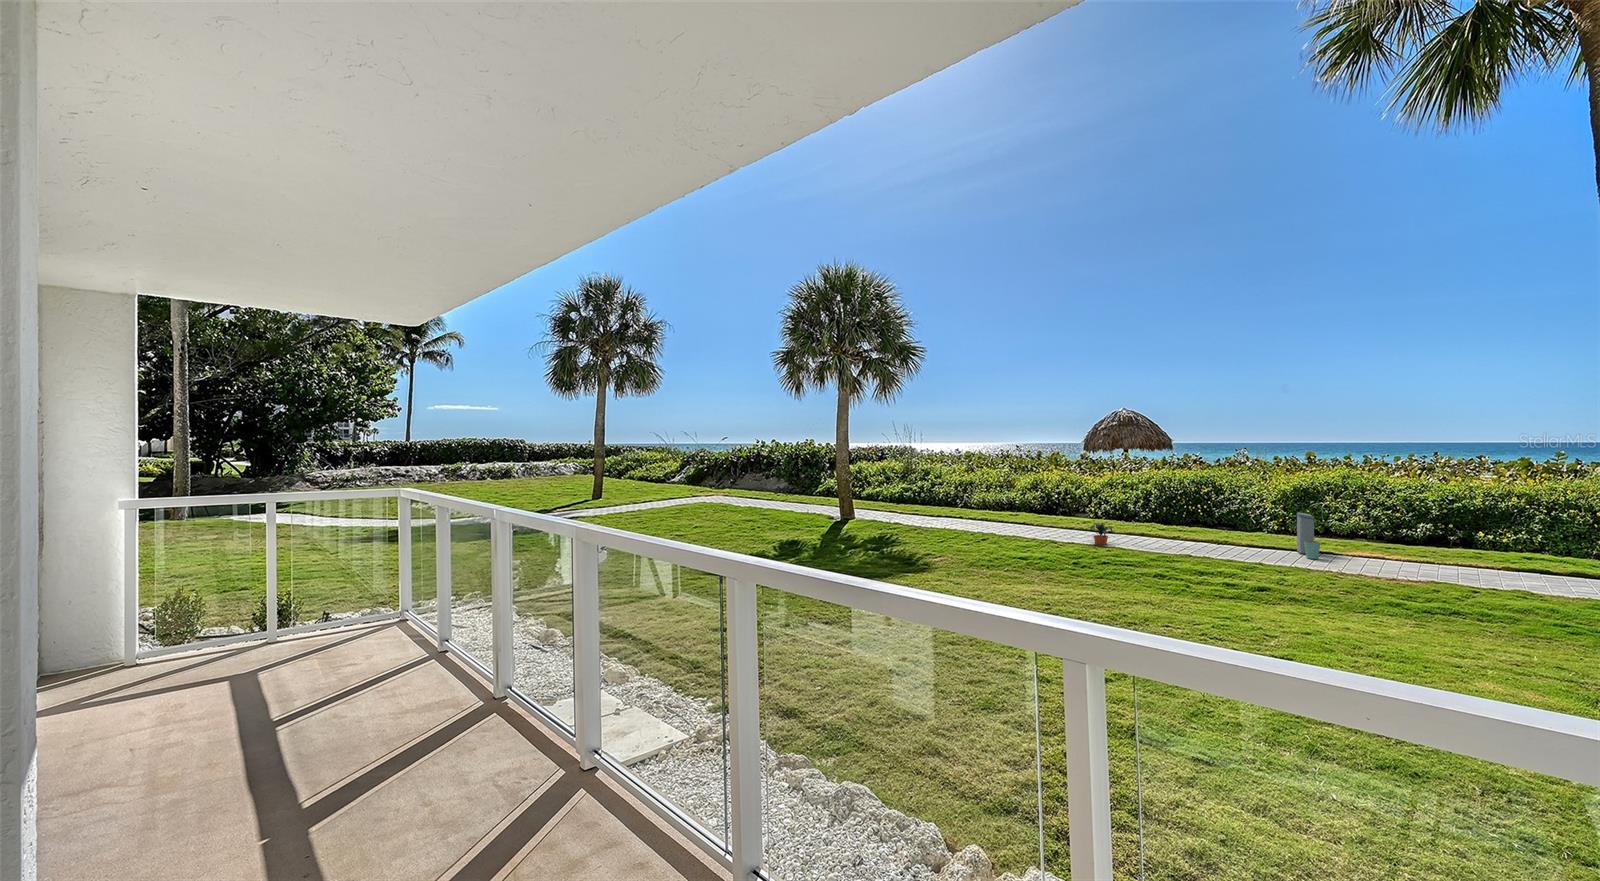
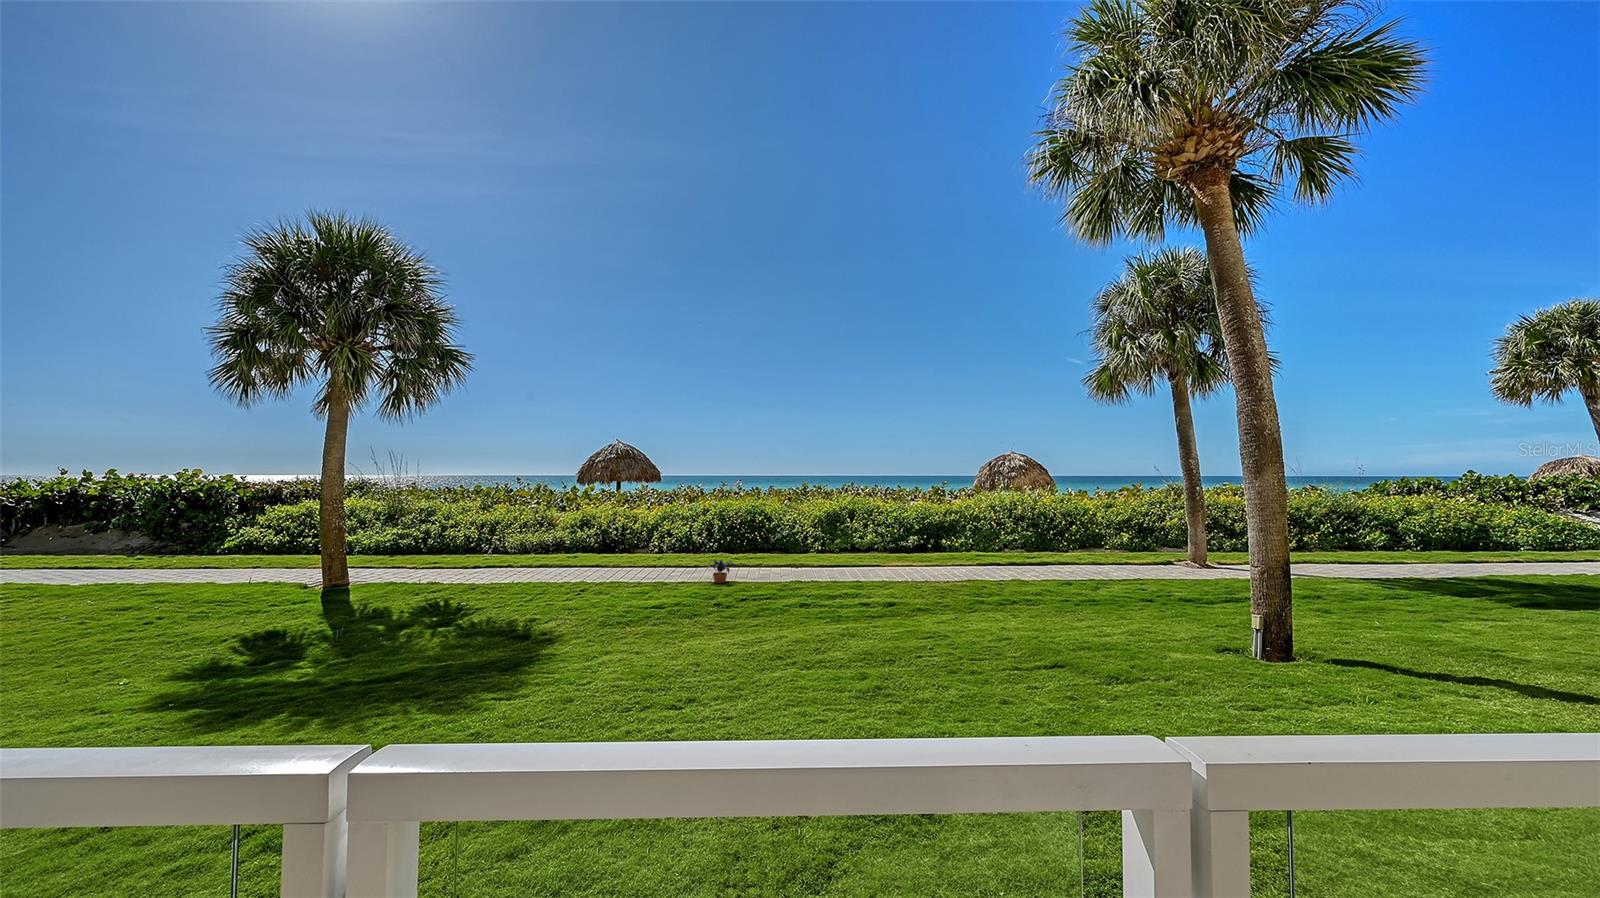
trash can: present [1297,512,1320,559] -> none [870,535,896,574]

